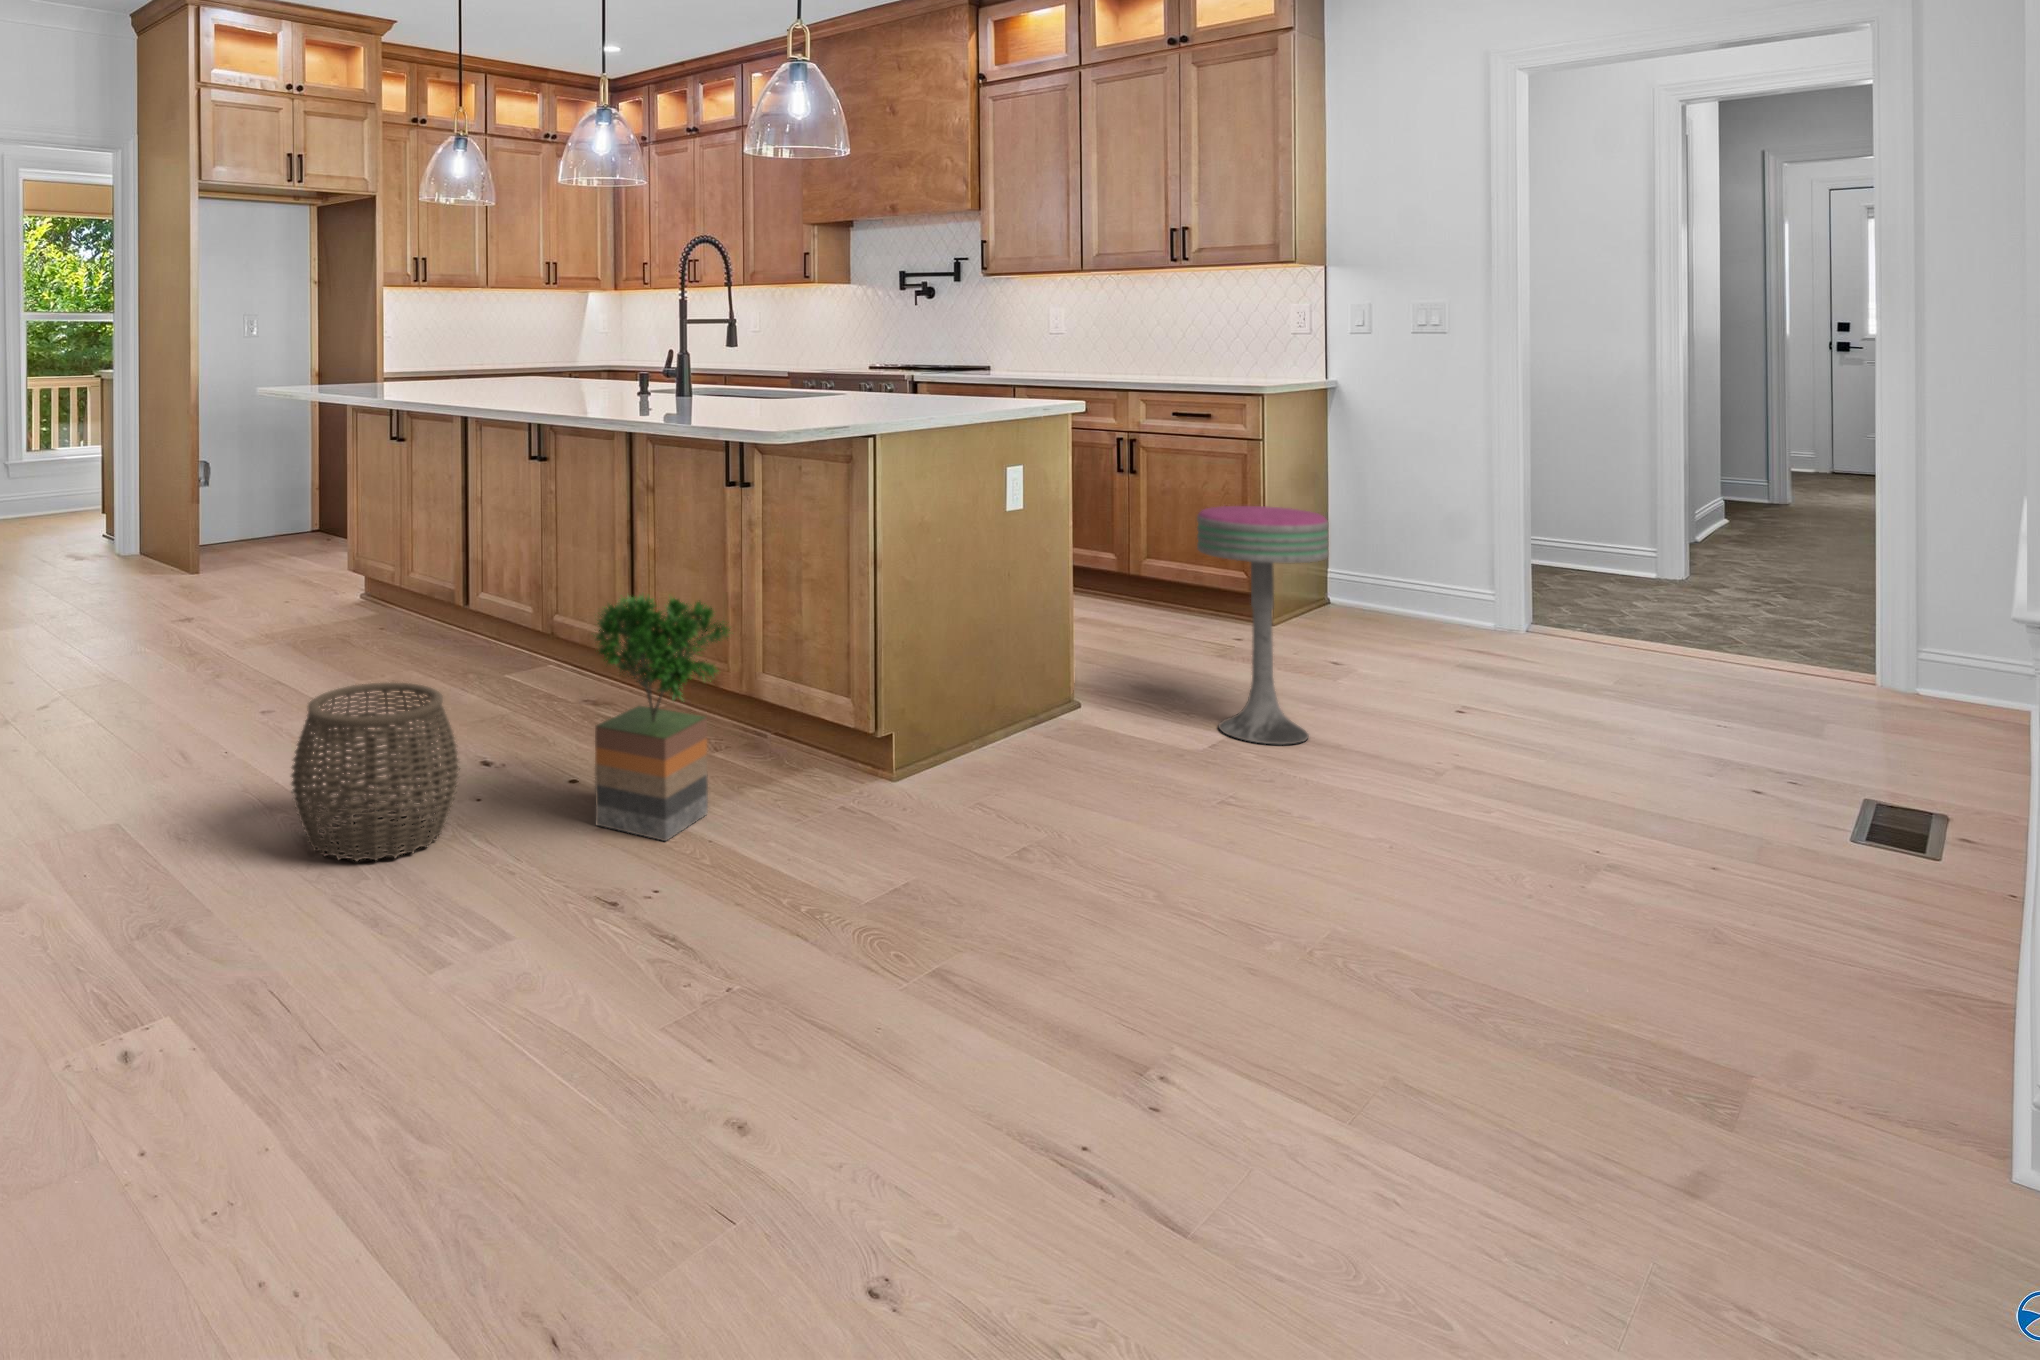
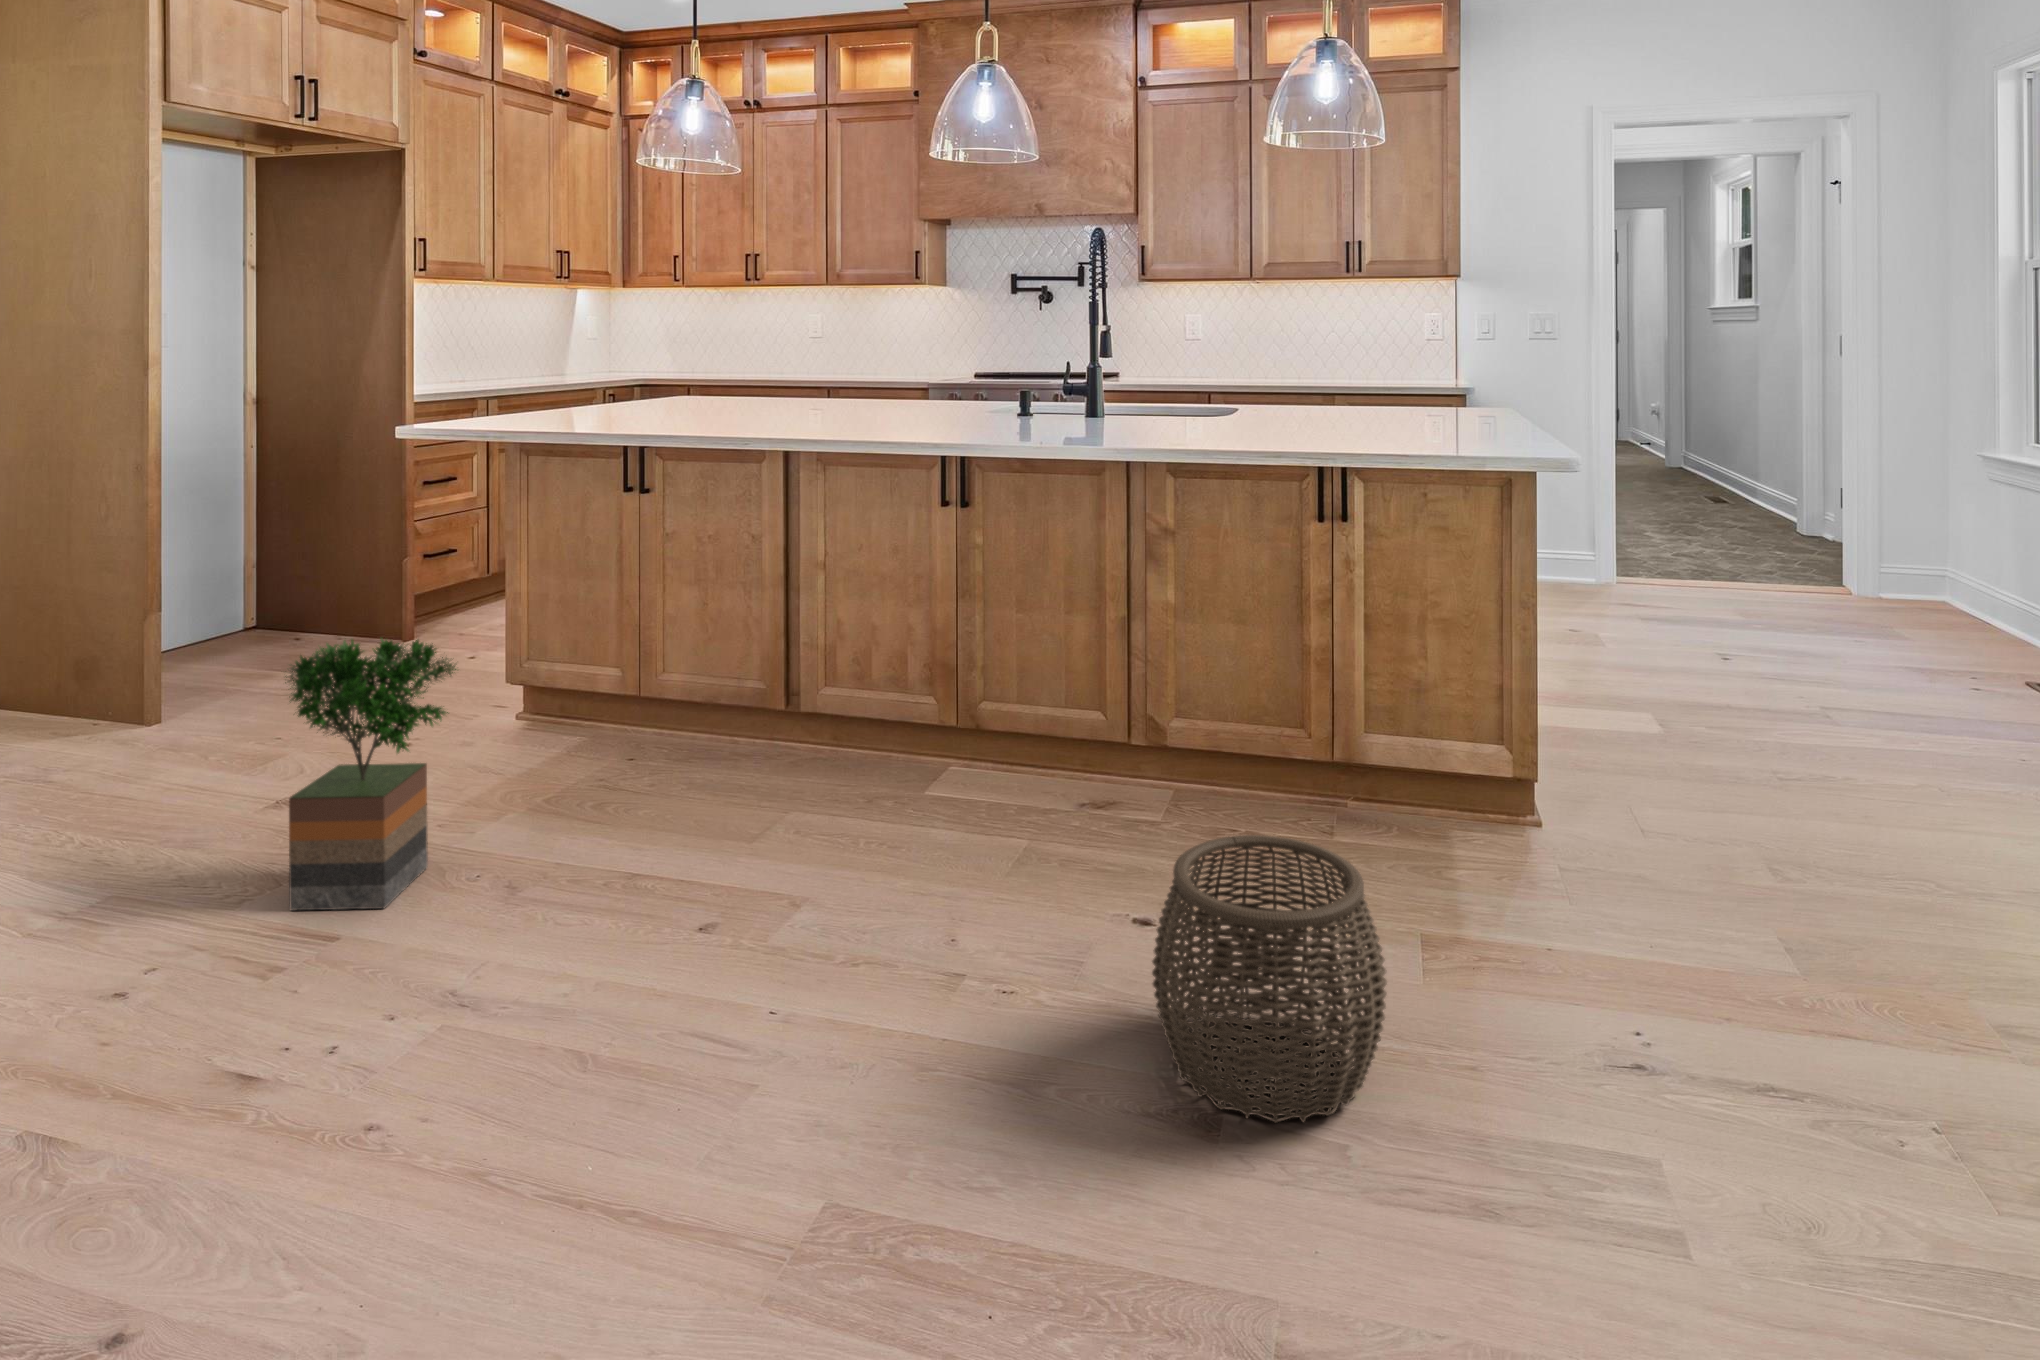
bar stool: present [1197,506,1329,745] -> none [1595,499,1716,713]
potted tree: present [595,593,730,841] -> present [285,639,456,910]

